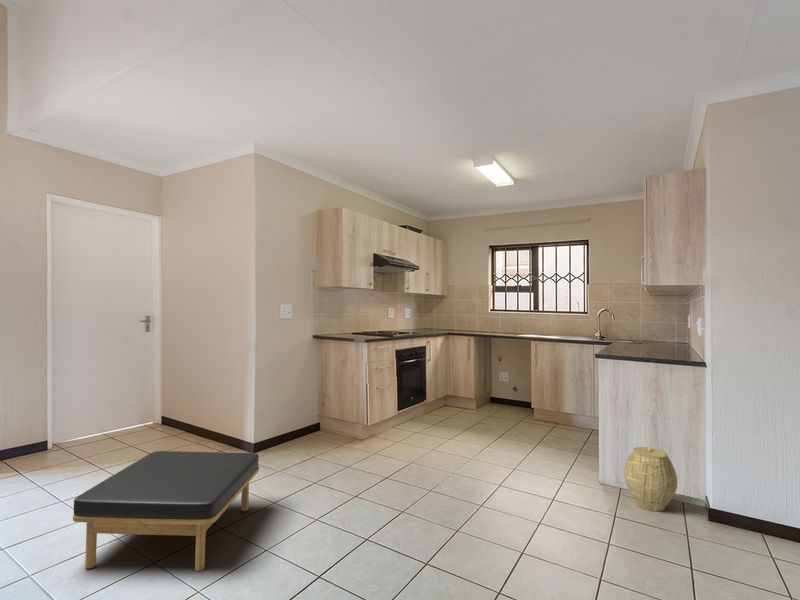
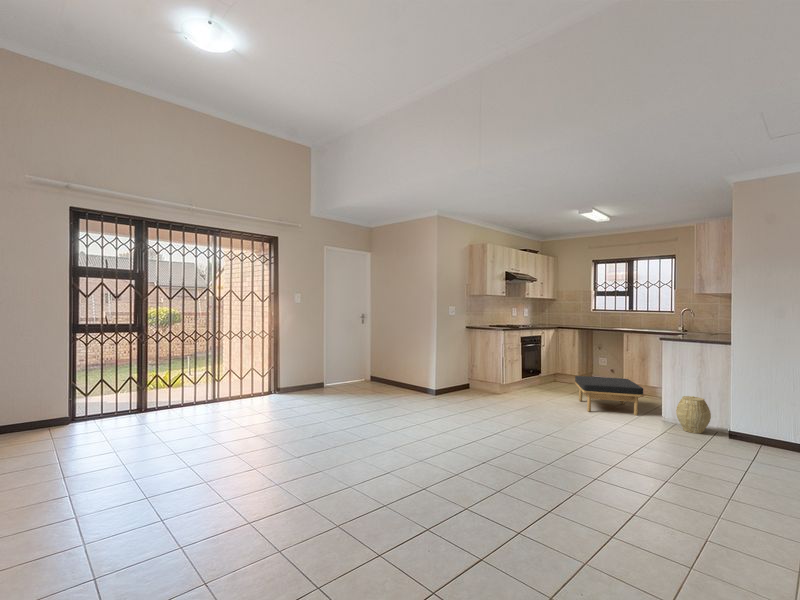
ottoman: present [73,451,259,571] -> present [575,376,644,416]

